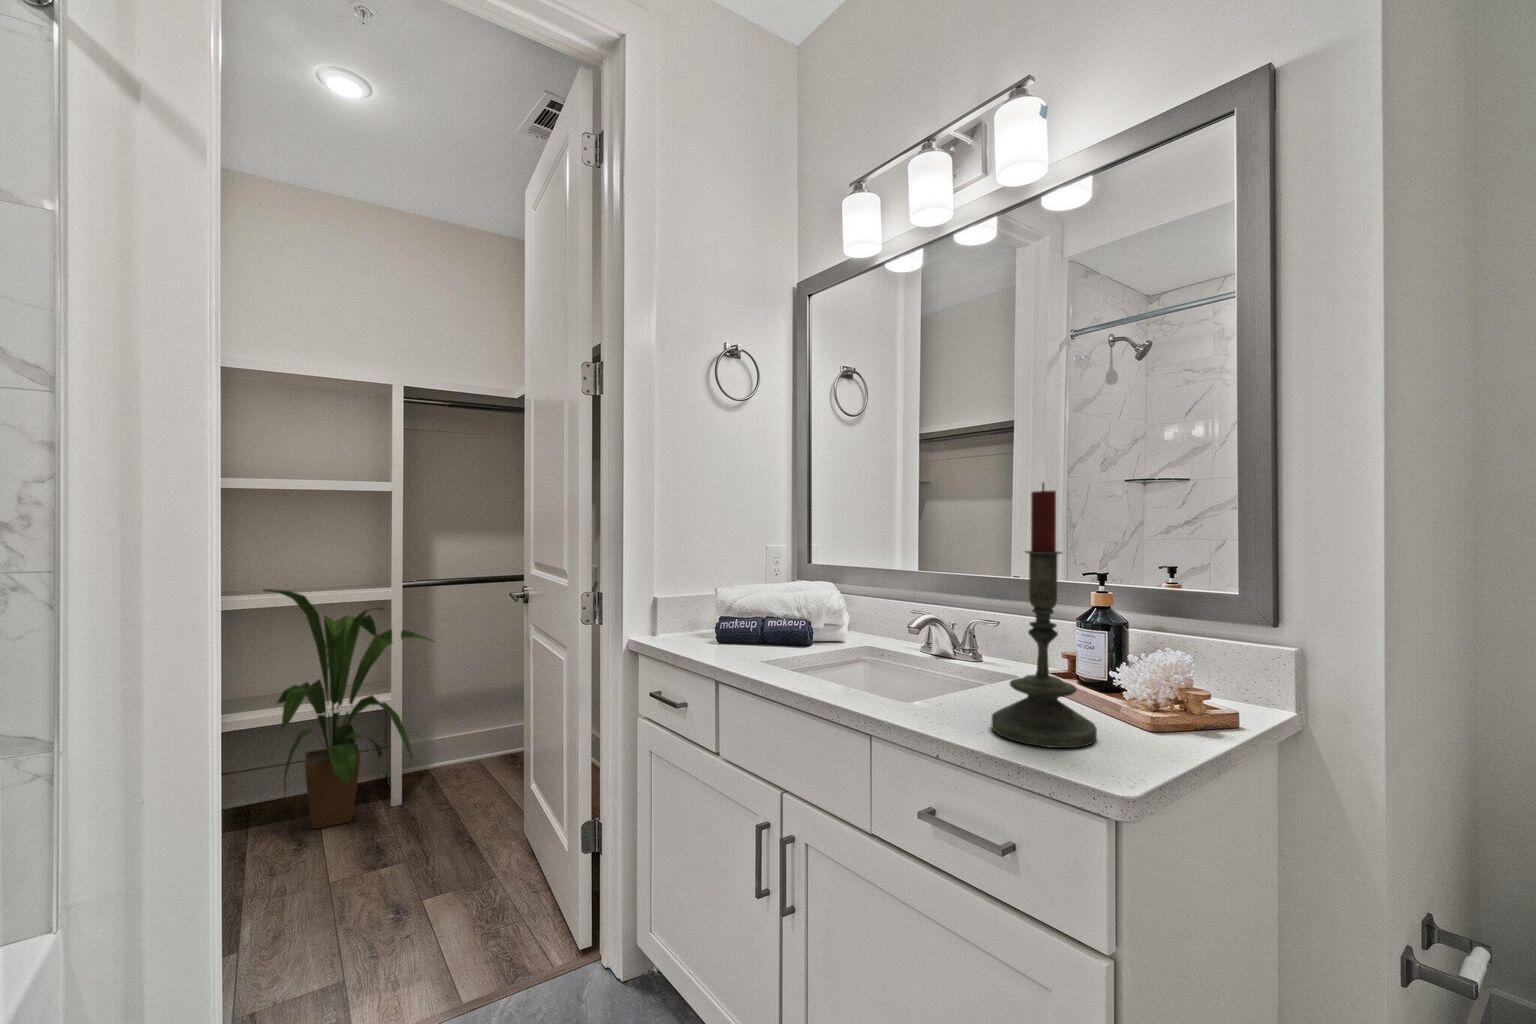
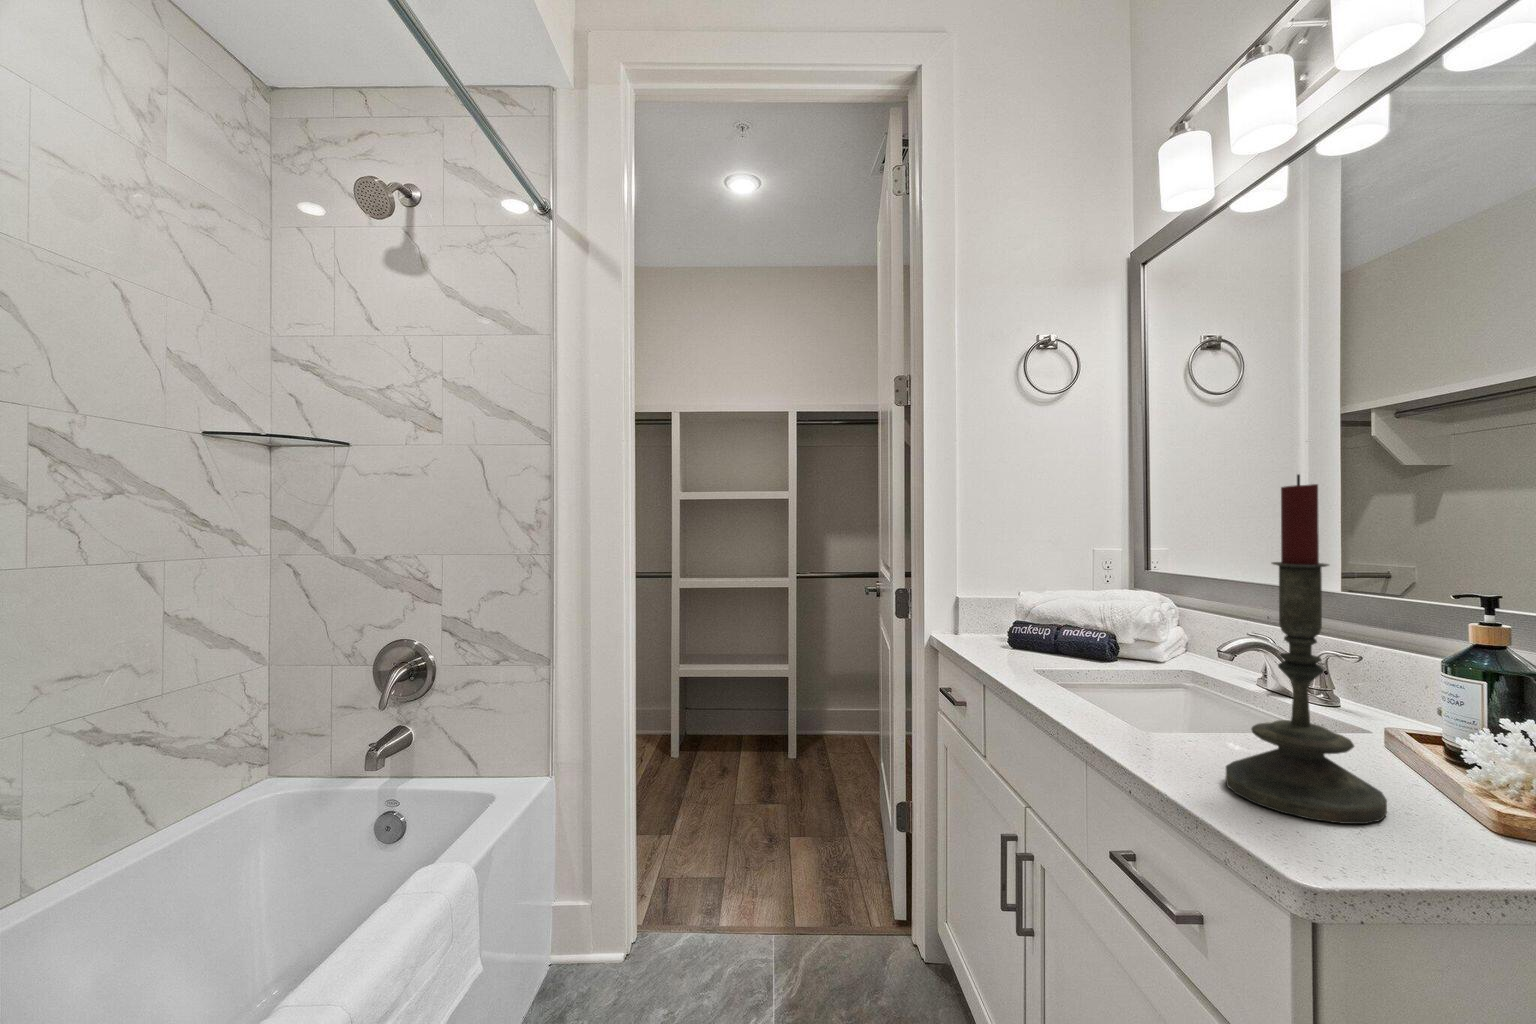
house plant: present [264,589,434,829] -> none [699,575,824,762]

